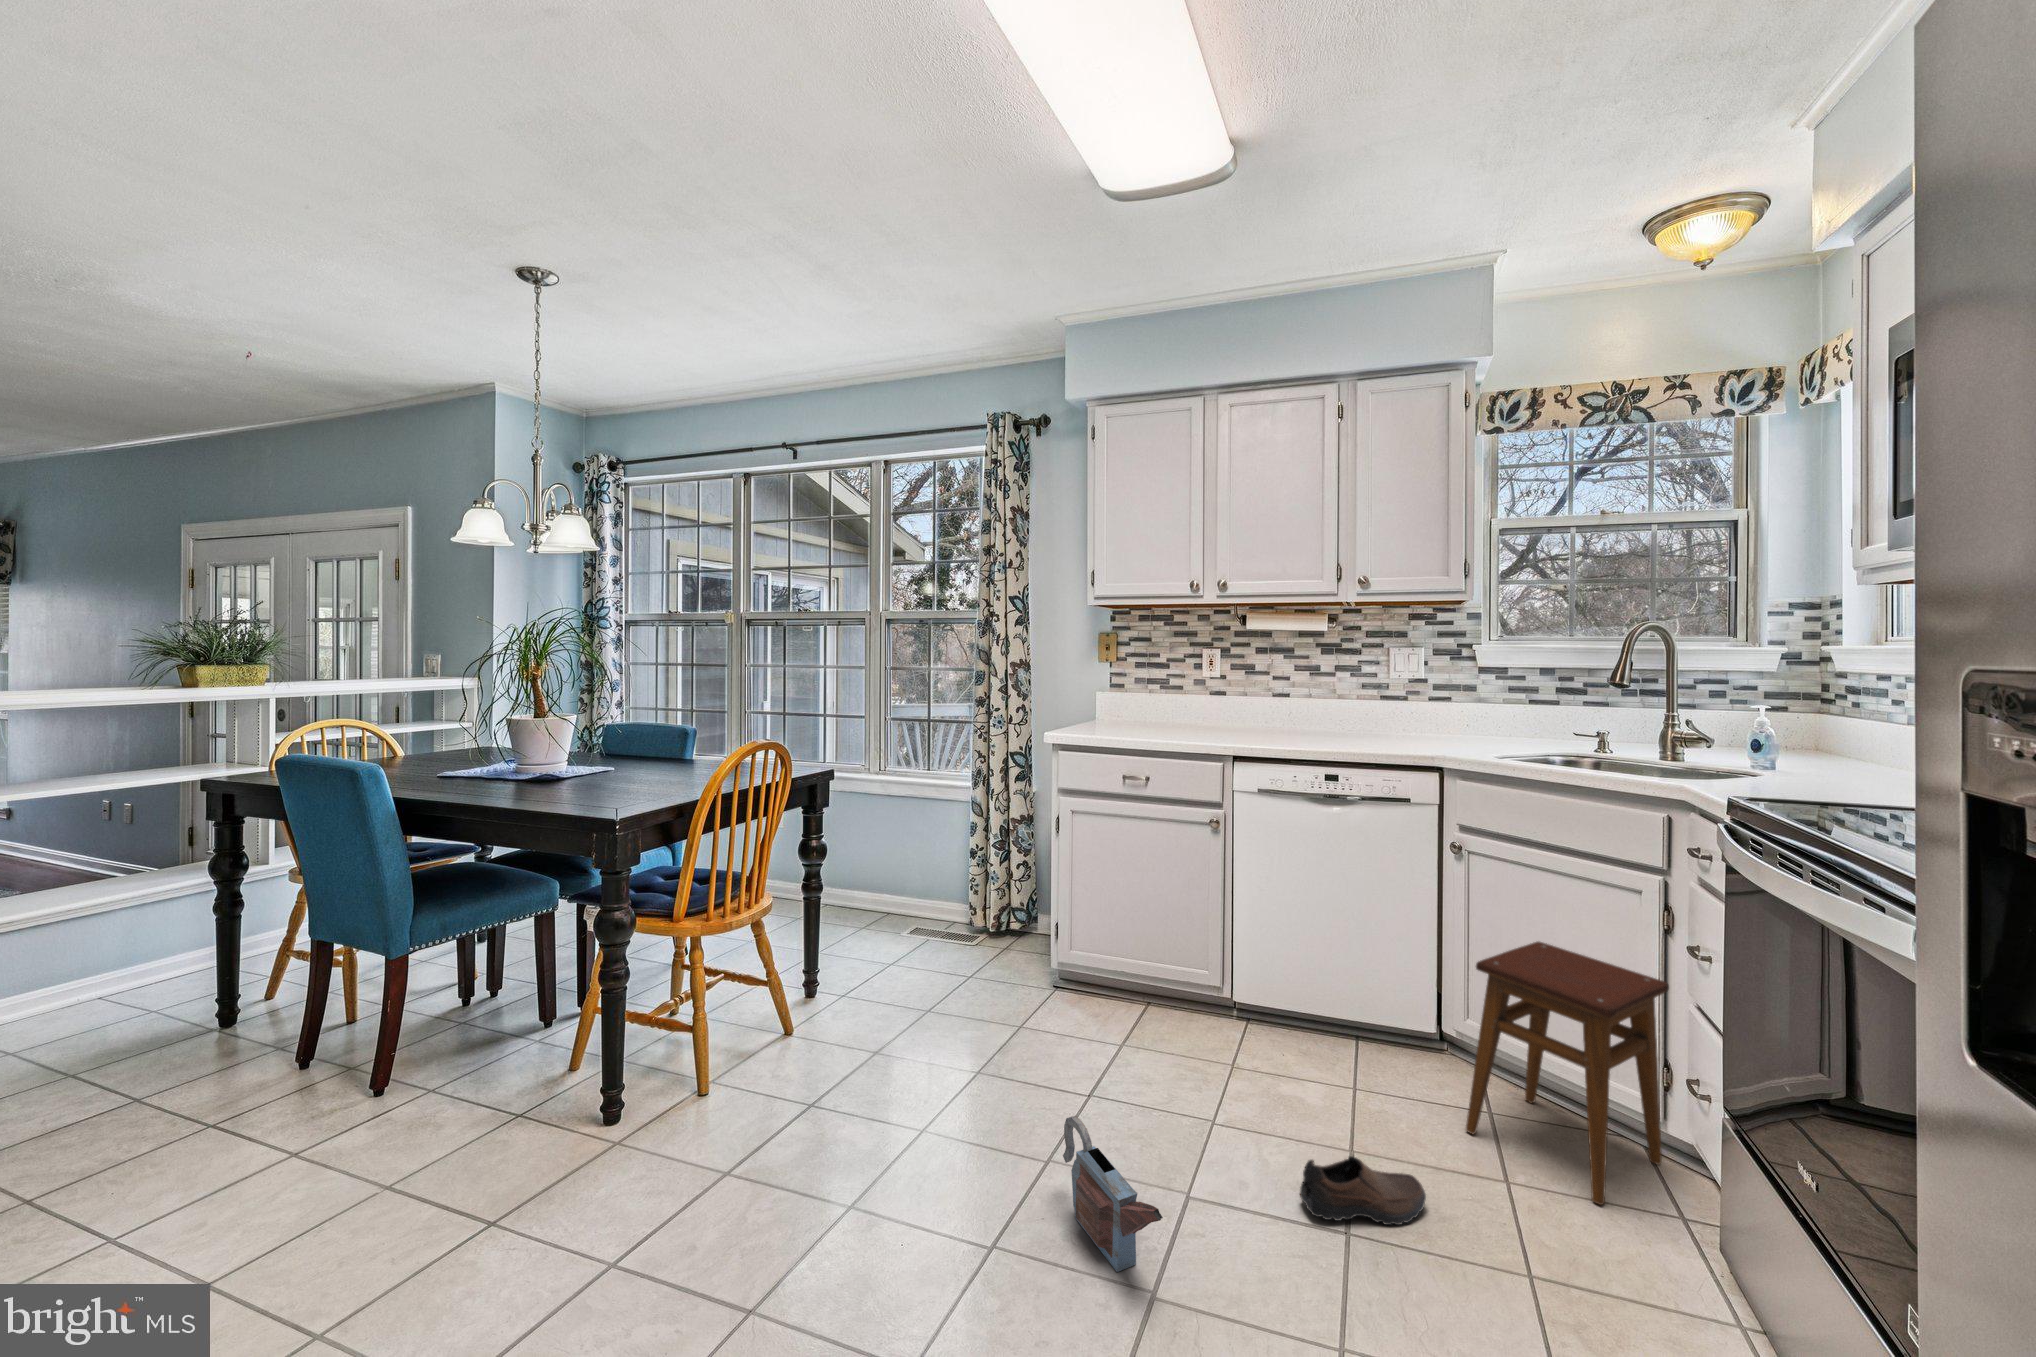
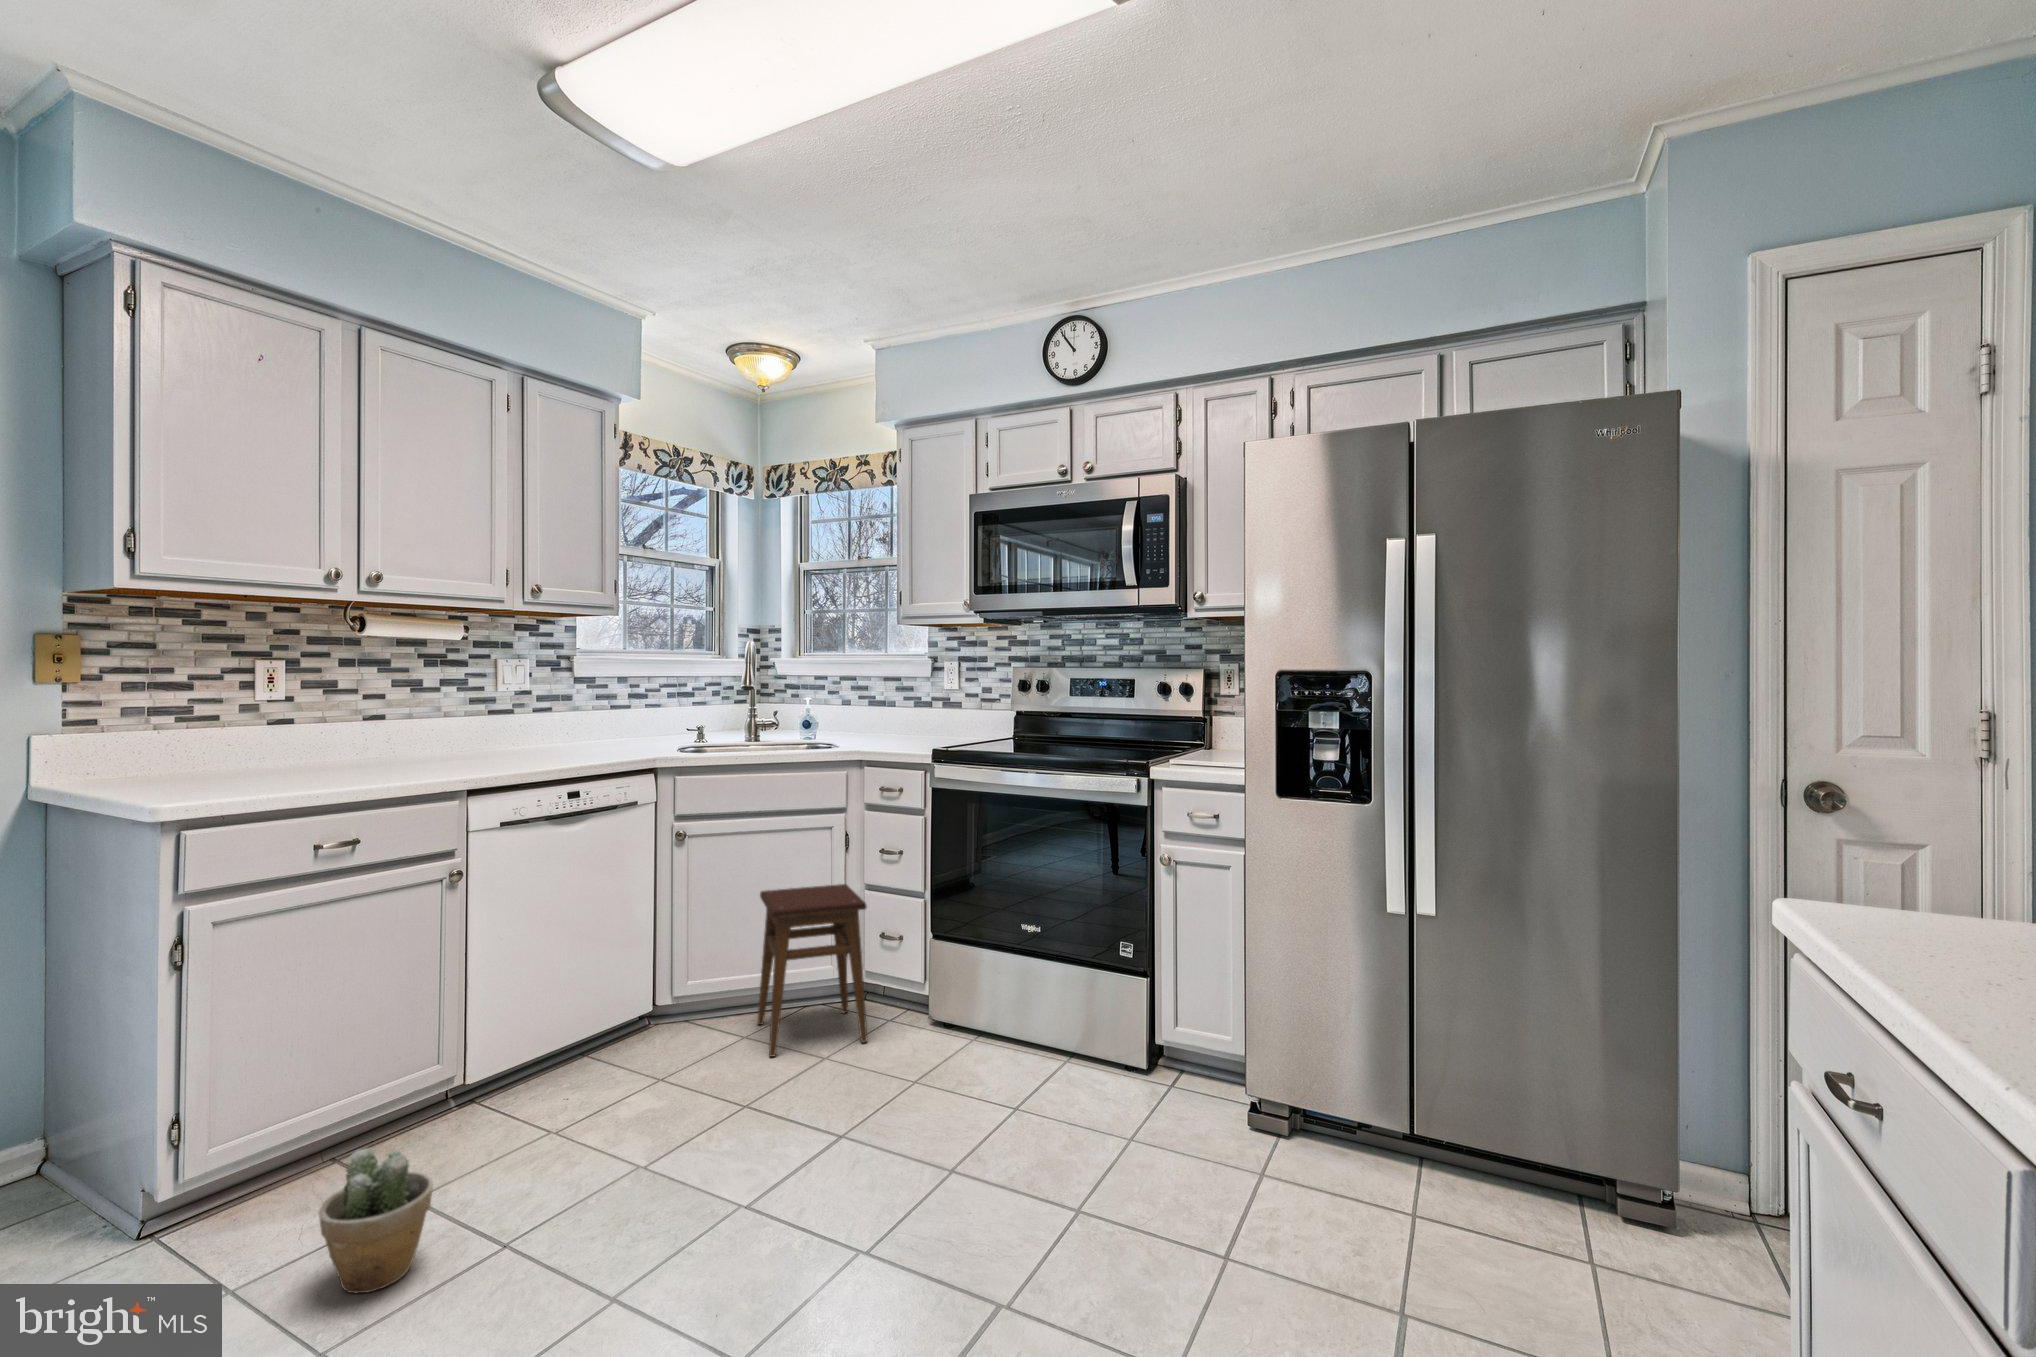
potted plant: none [1013,968,1074,1062] -> present [319,1148,433,1293]
watering can: present [1063,1116,1163,1272] -> none [671,1163,855,1289]
shoe: present [1300,1156,1426,1225] -> none [787,1082,840,1145]

